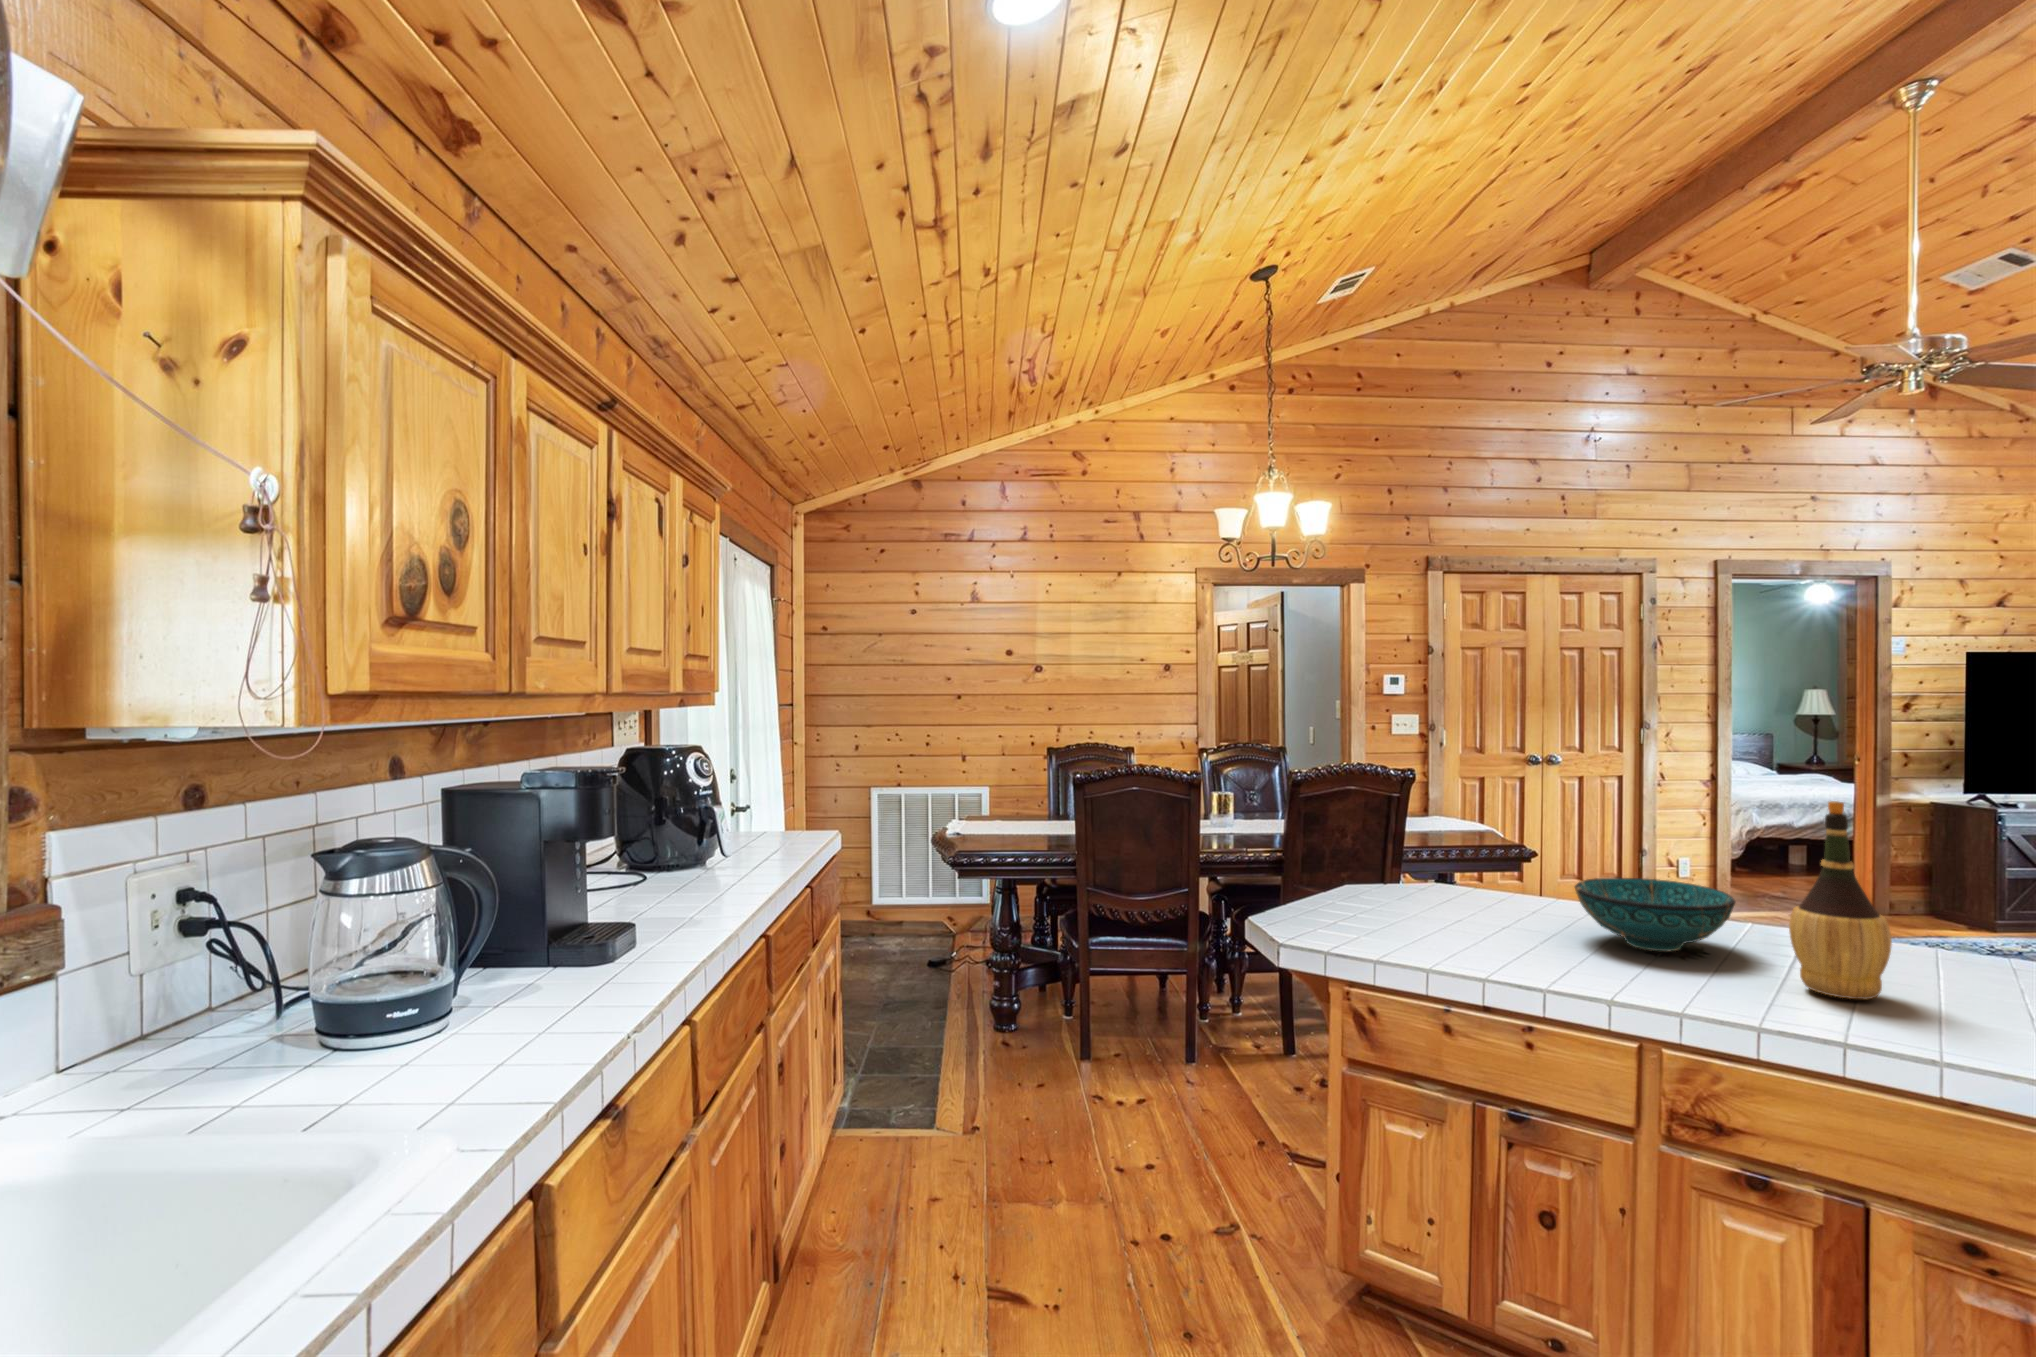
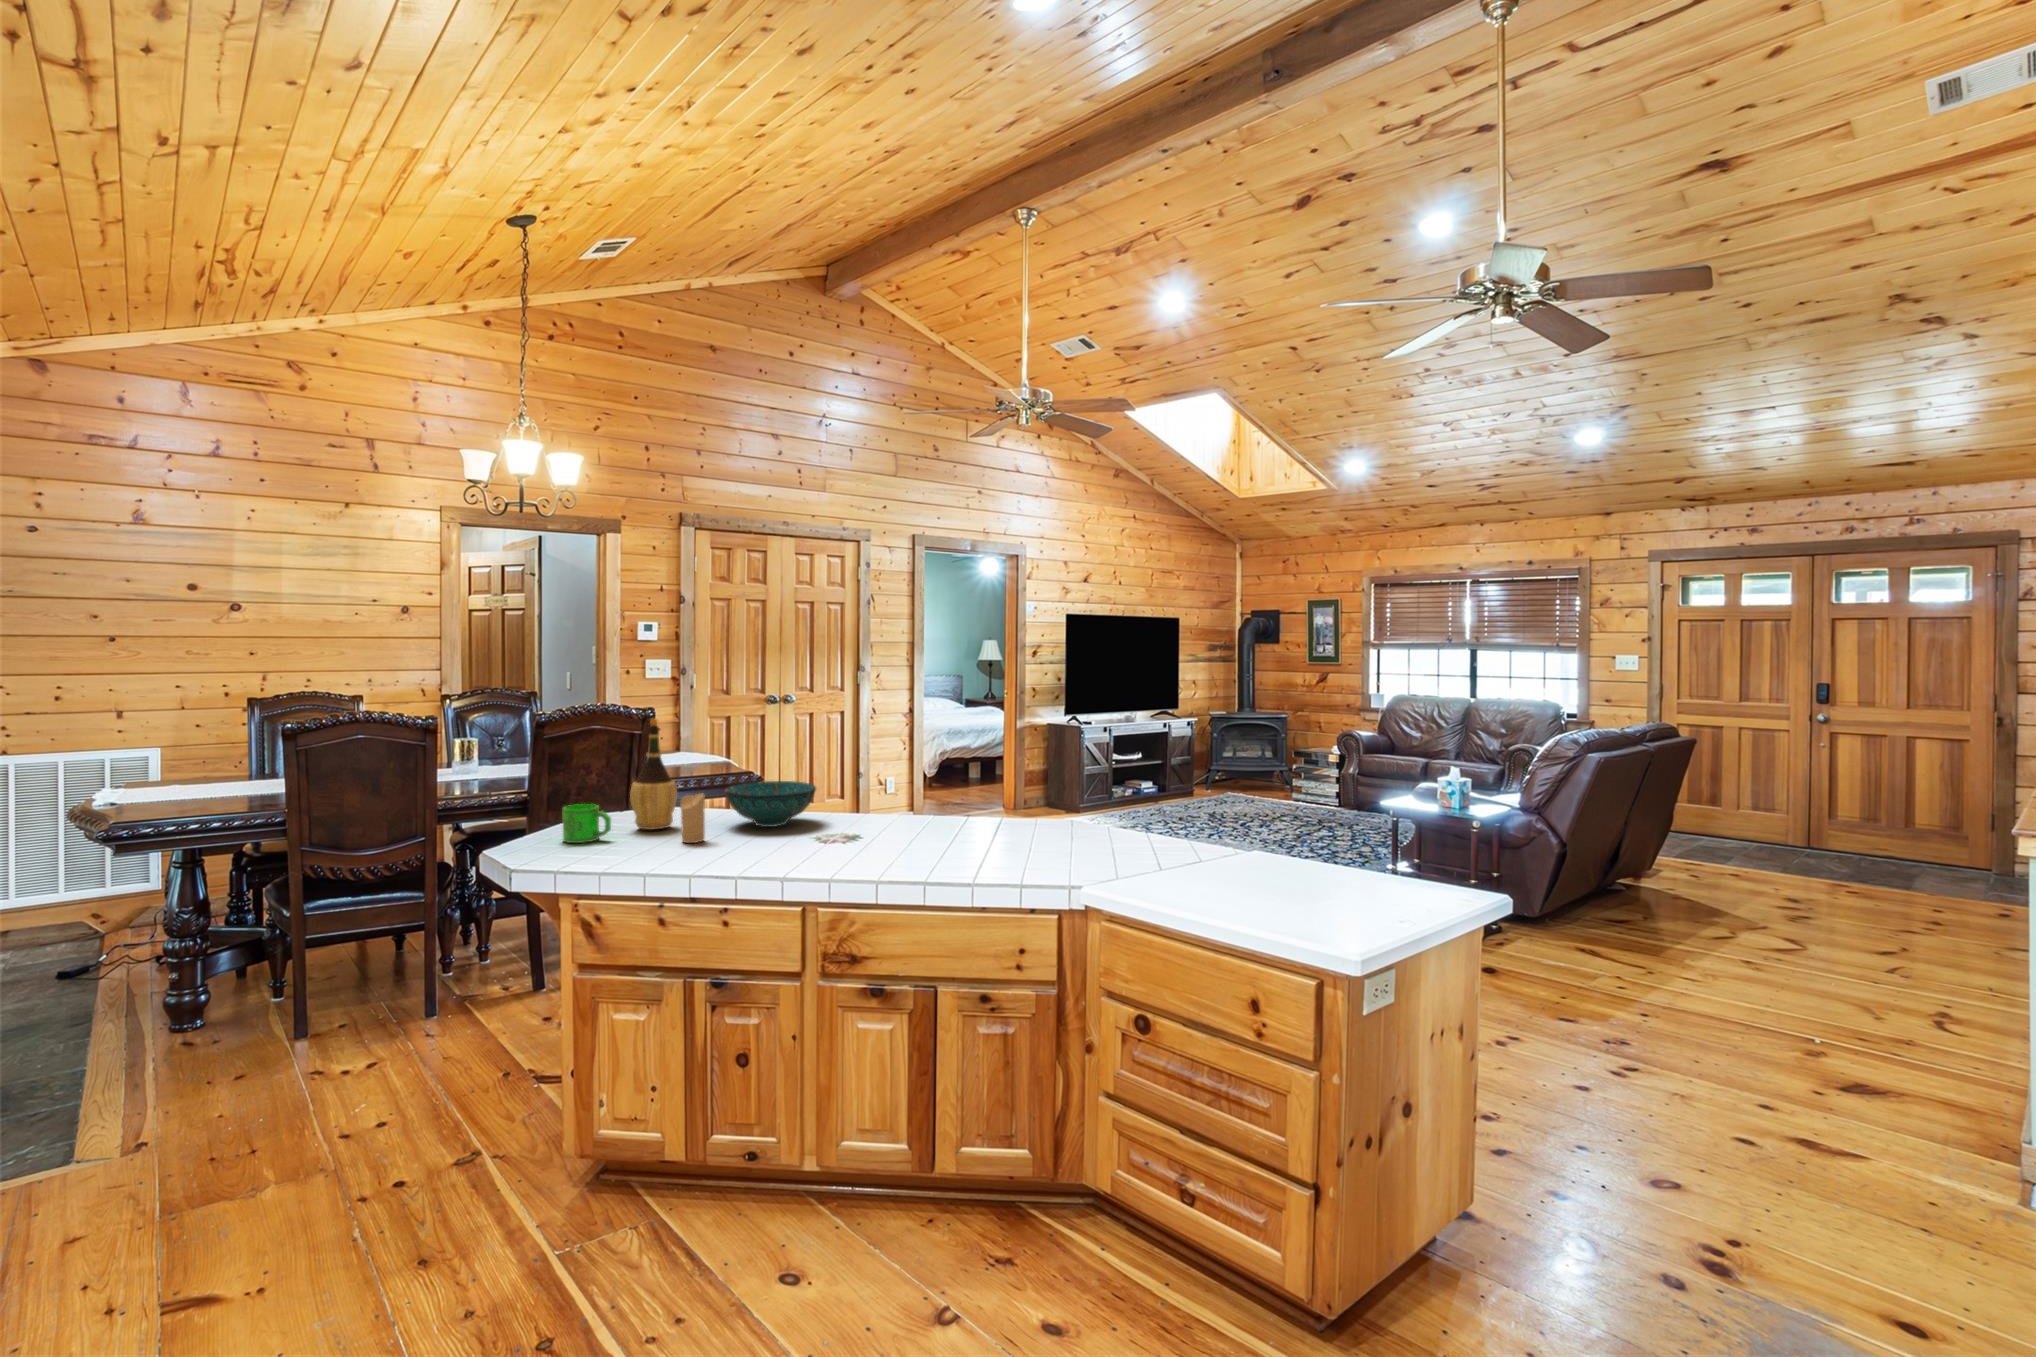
wine bottle: present [1789,801,1892,999] -> present [630,719,677,829]
mug: none [1351,888,1415,941] -> present [563,804,611,843]
candle: none [1518,893,1558,965] -> present [680,794,705,843]

